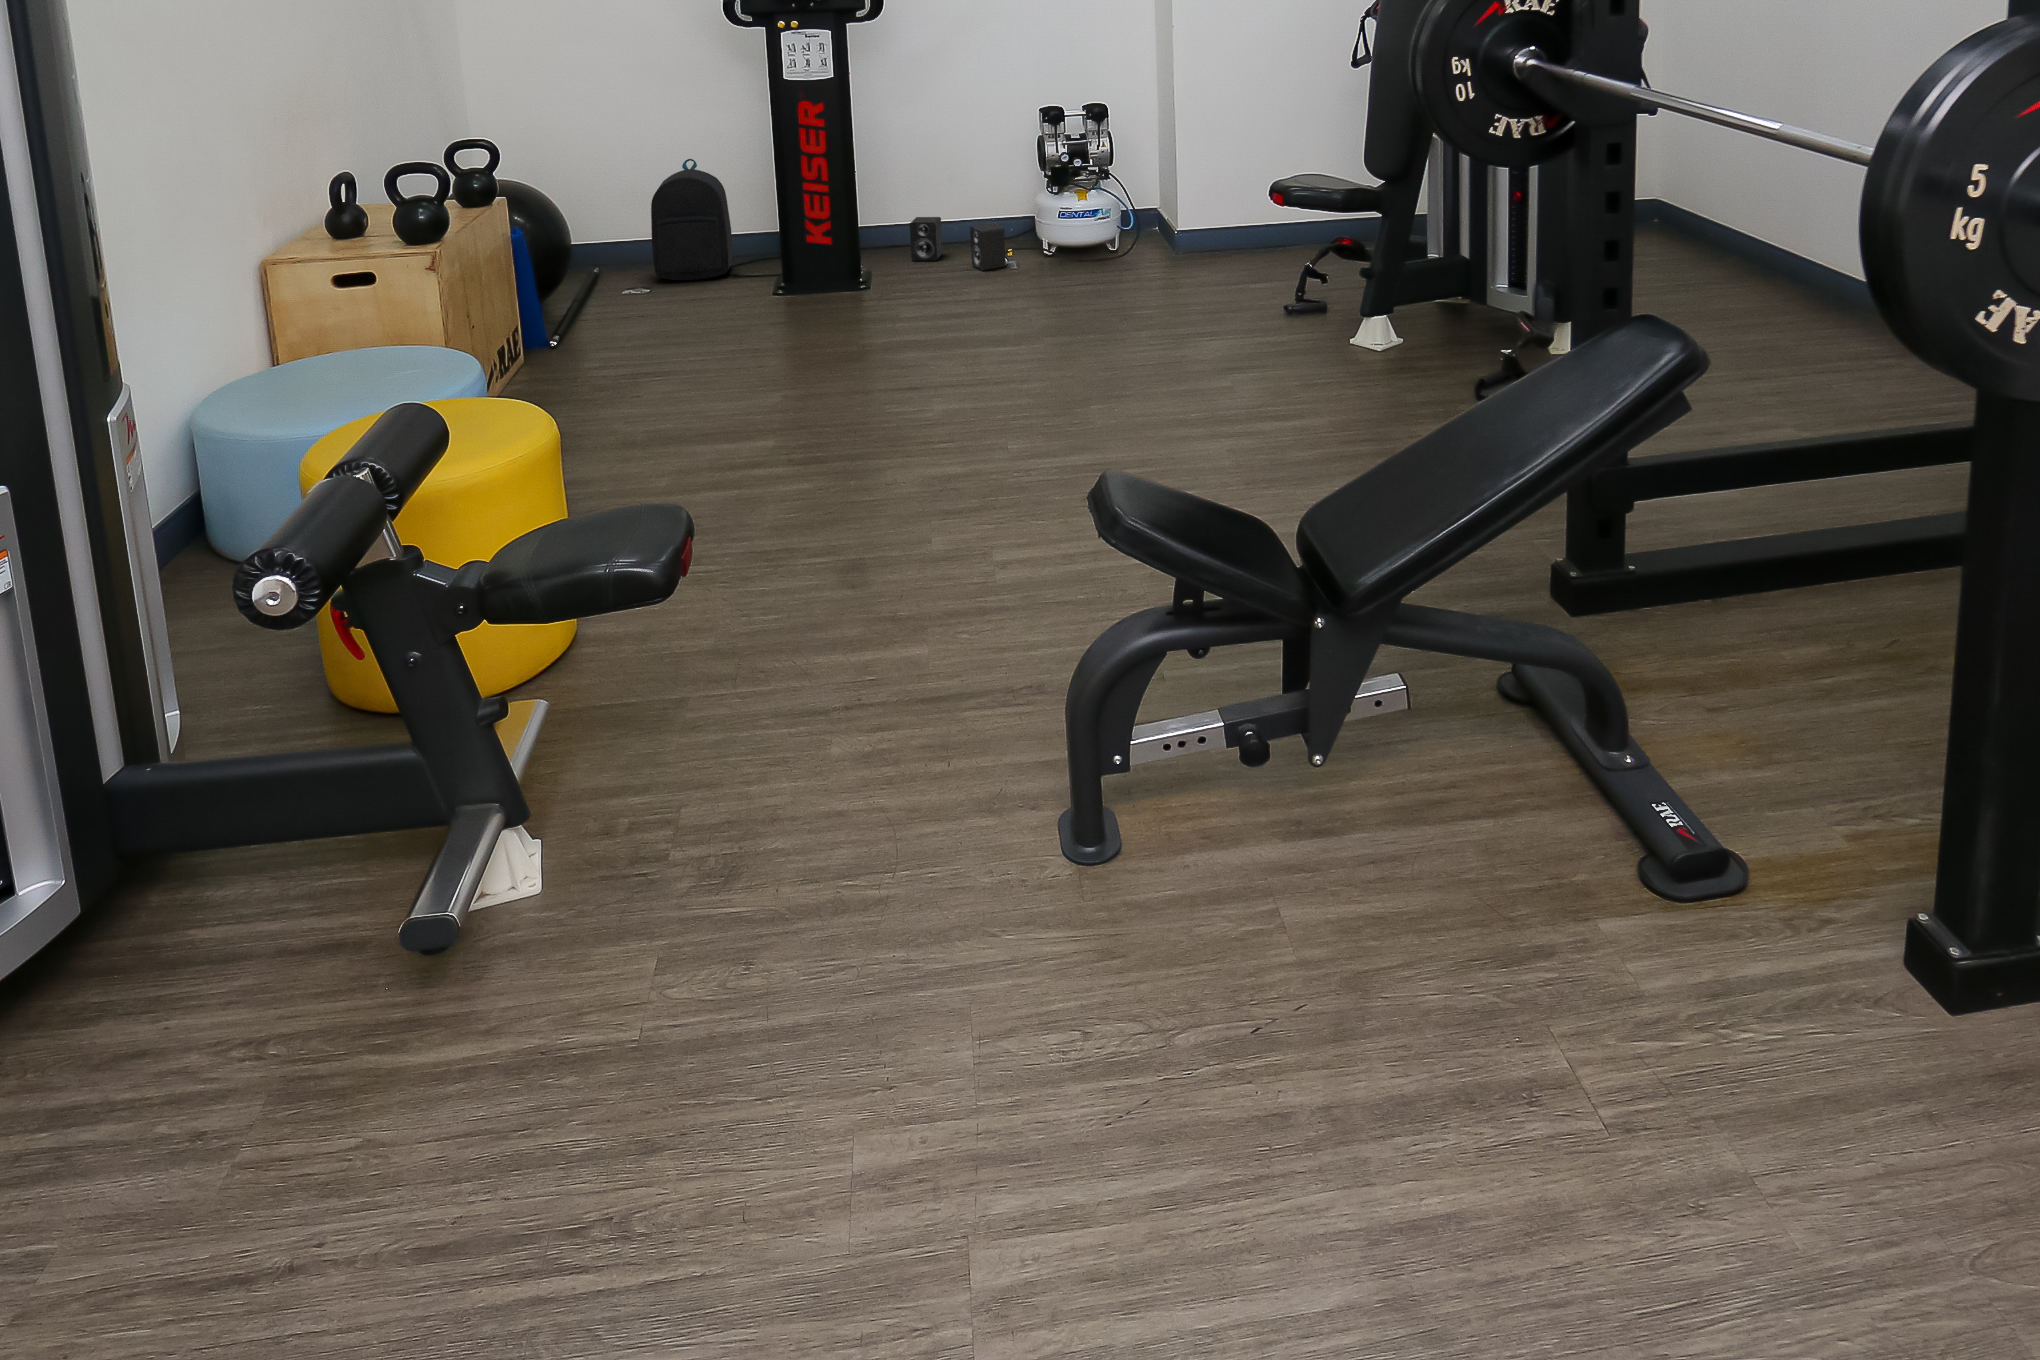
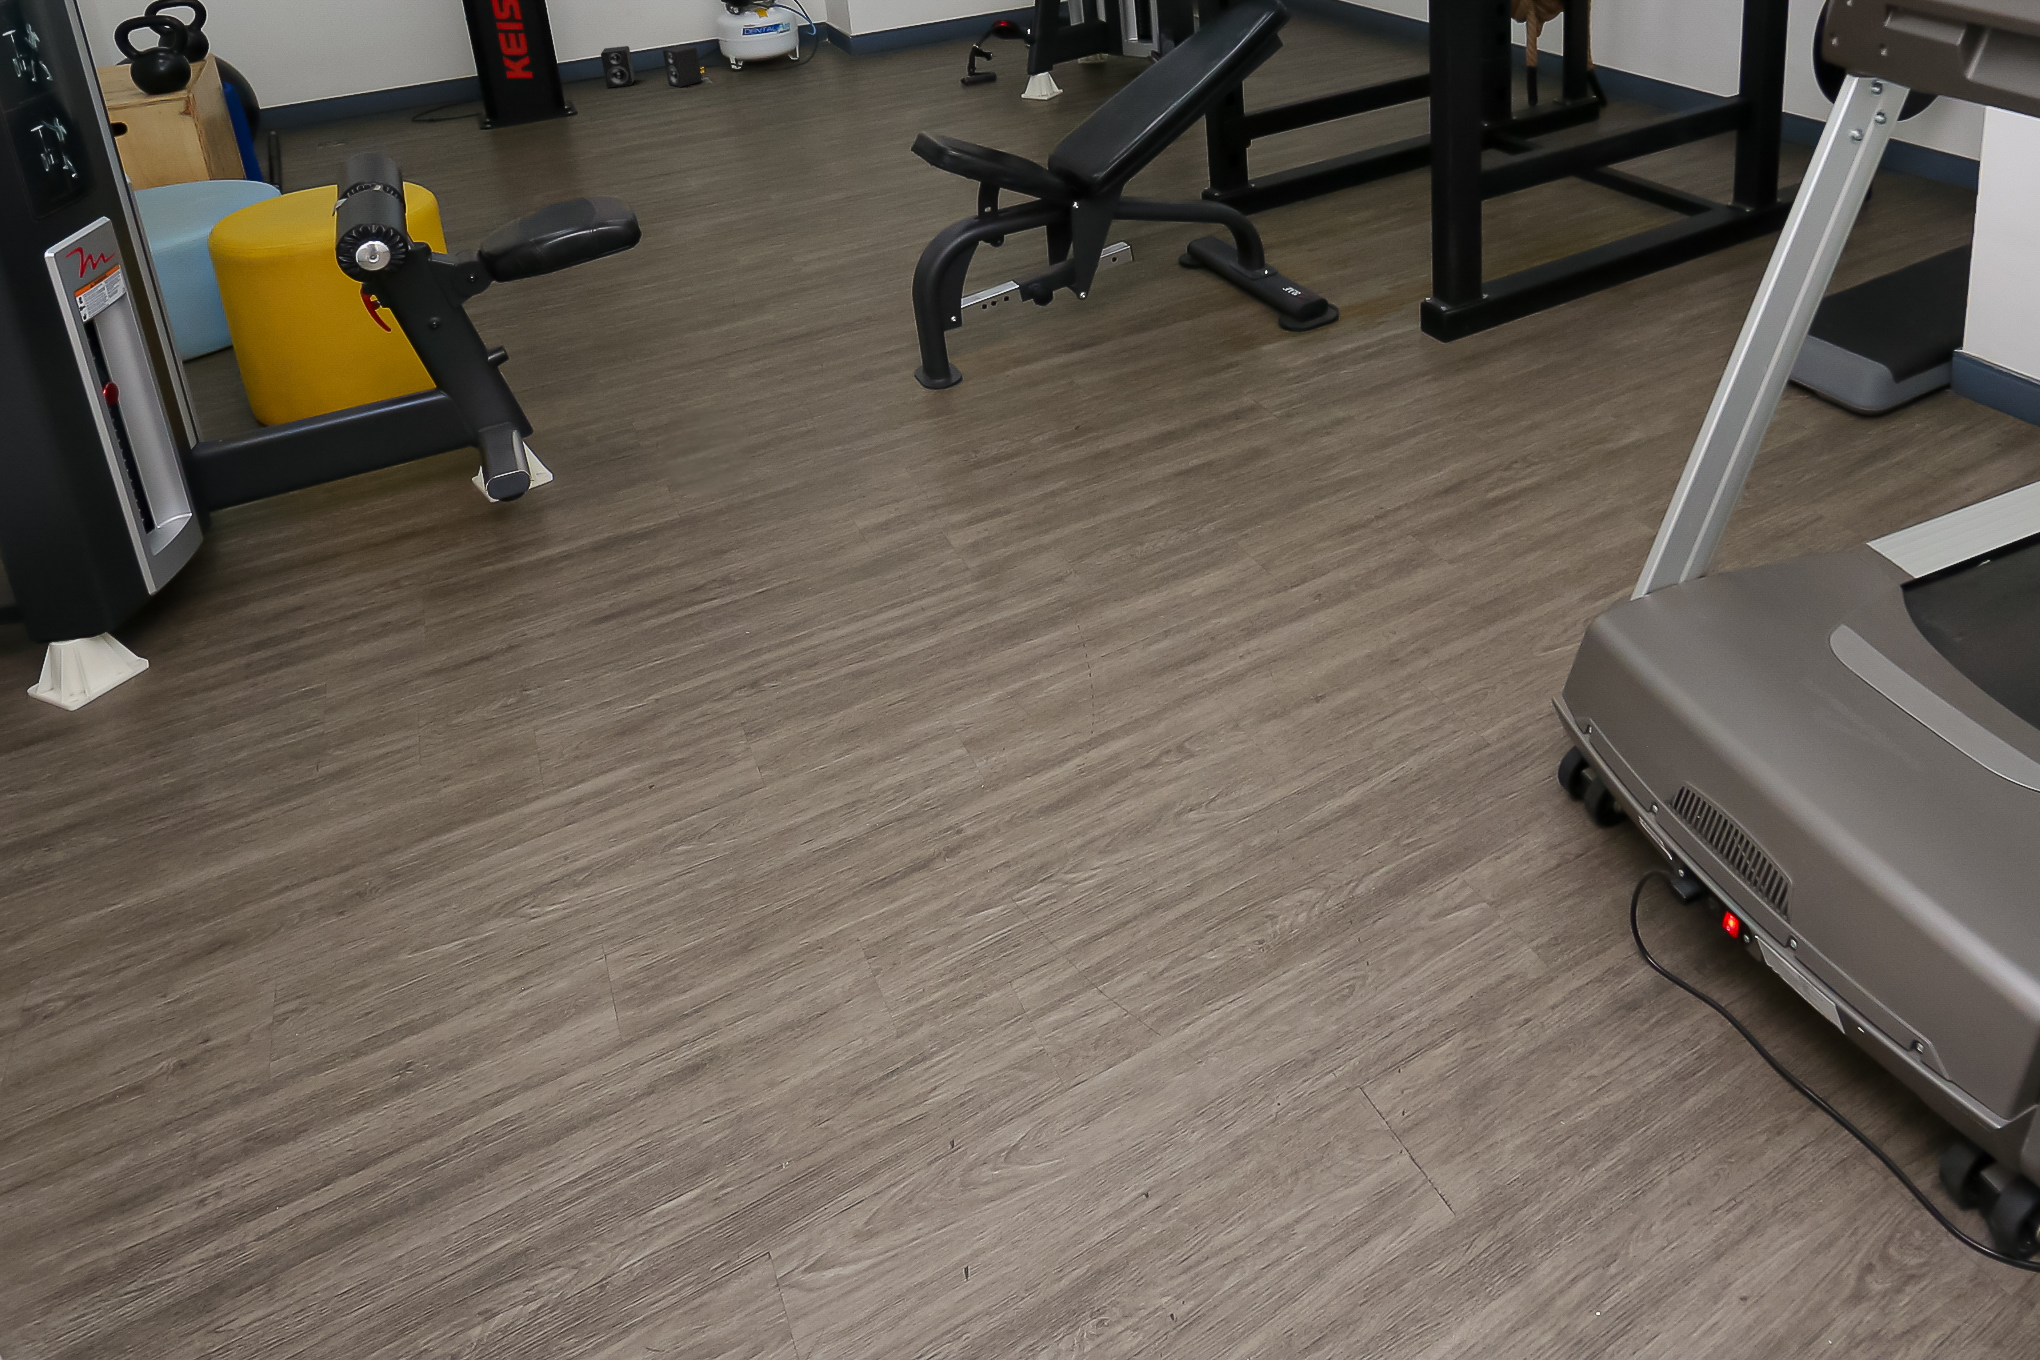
backpack: present [651,159,733,280] -> none [334,13,424,129]

